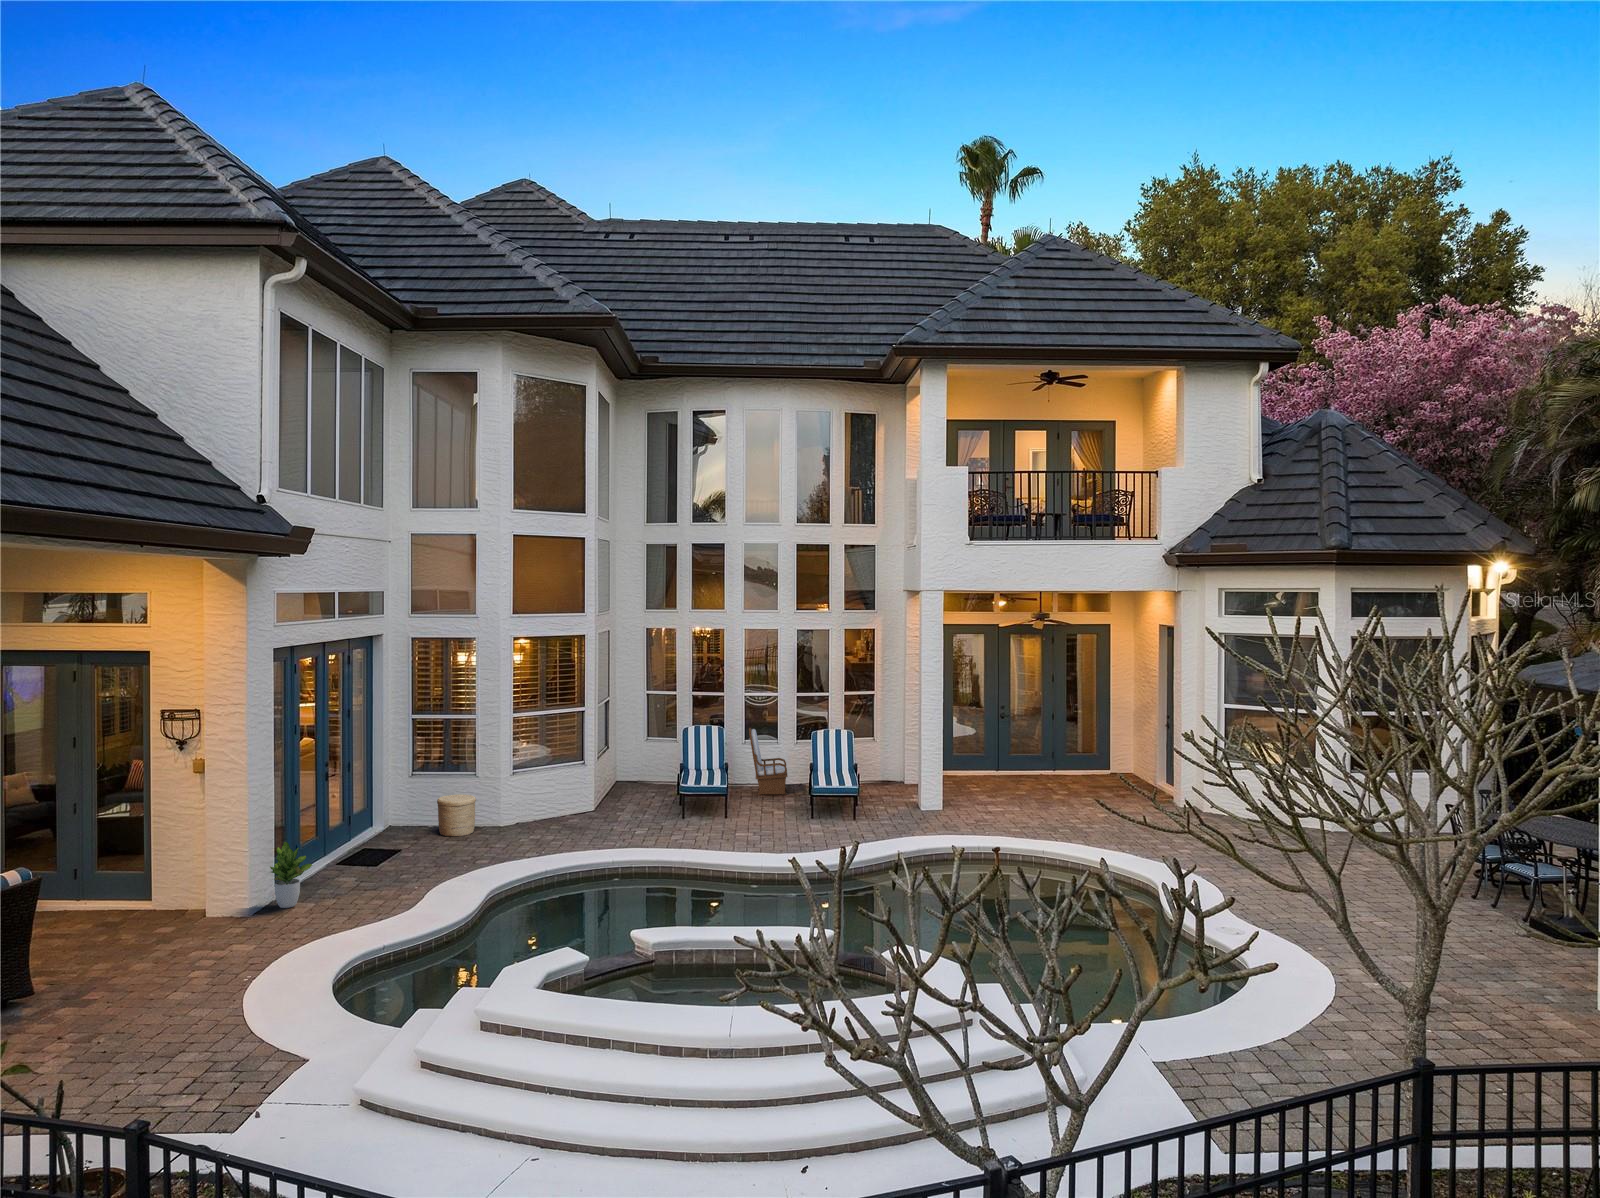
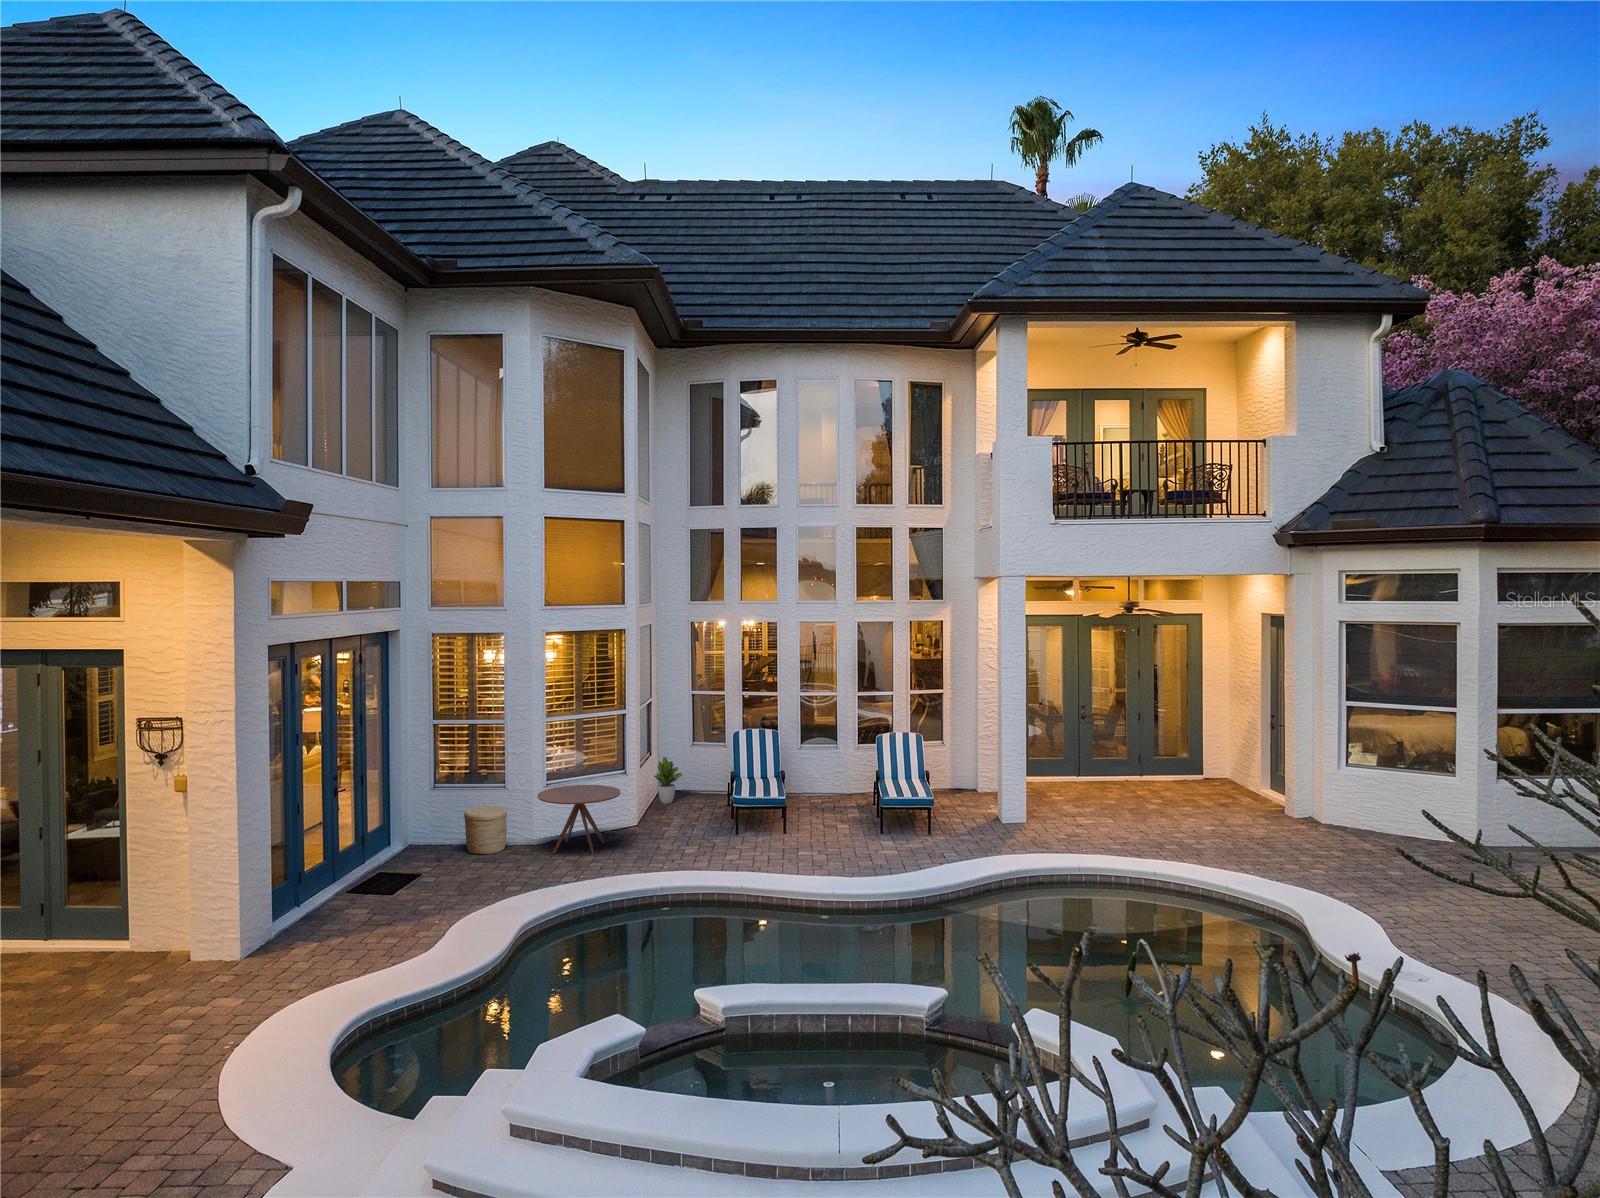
armchair: present [749,728,788,795] -> none [805,728,849,802]
round table: none [504,776,579,836] -> present [537,785,621,854]
potted plant: present [270,842,312,908] -> present [654,757,682,804]

